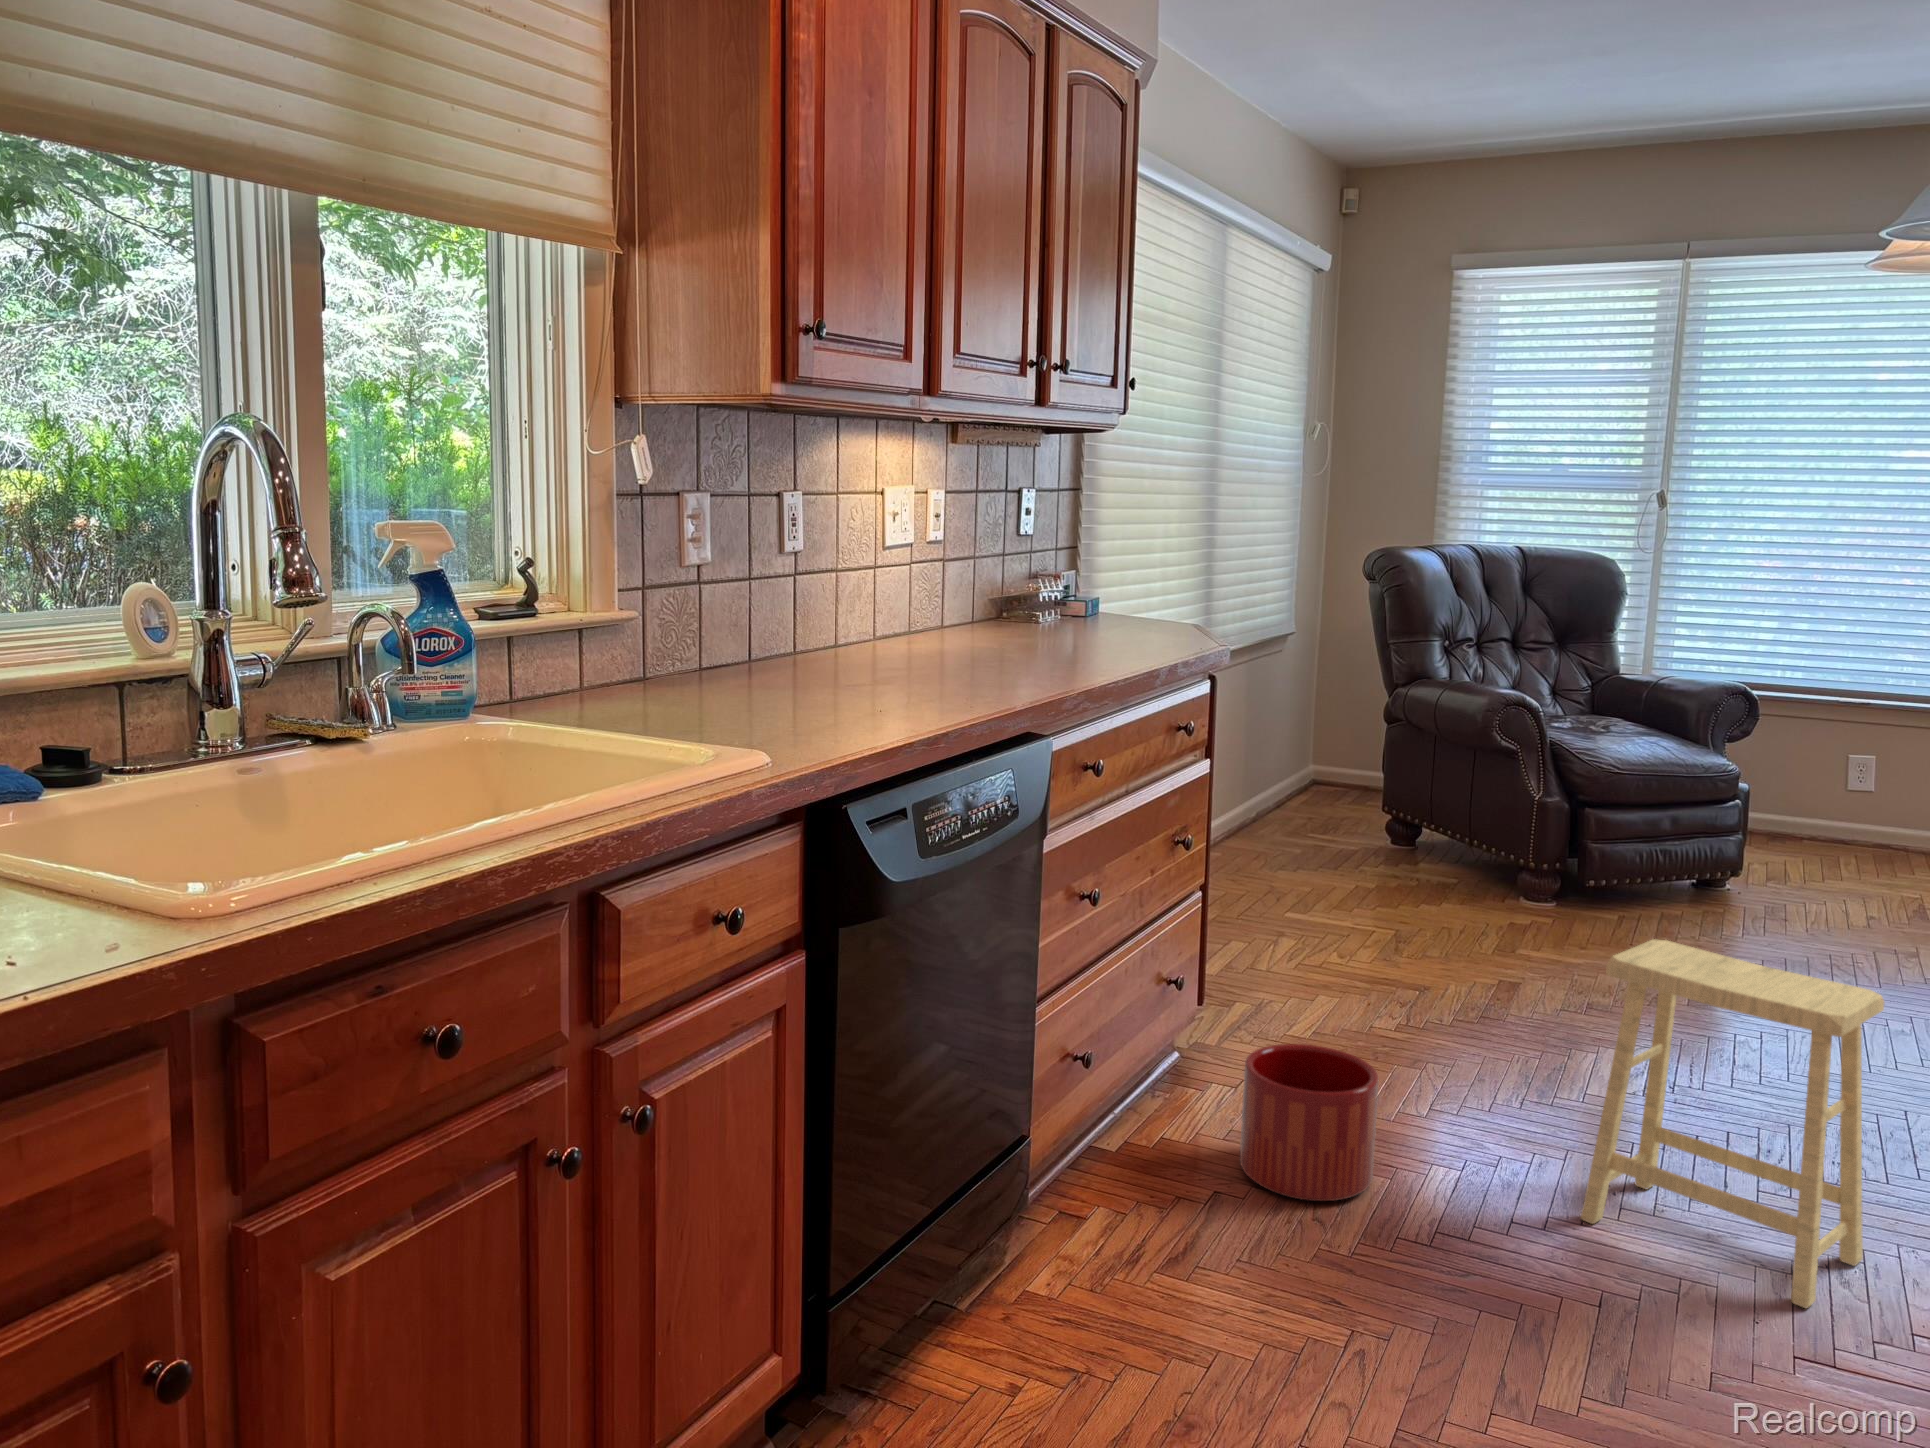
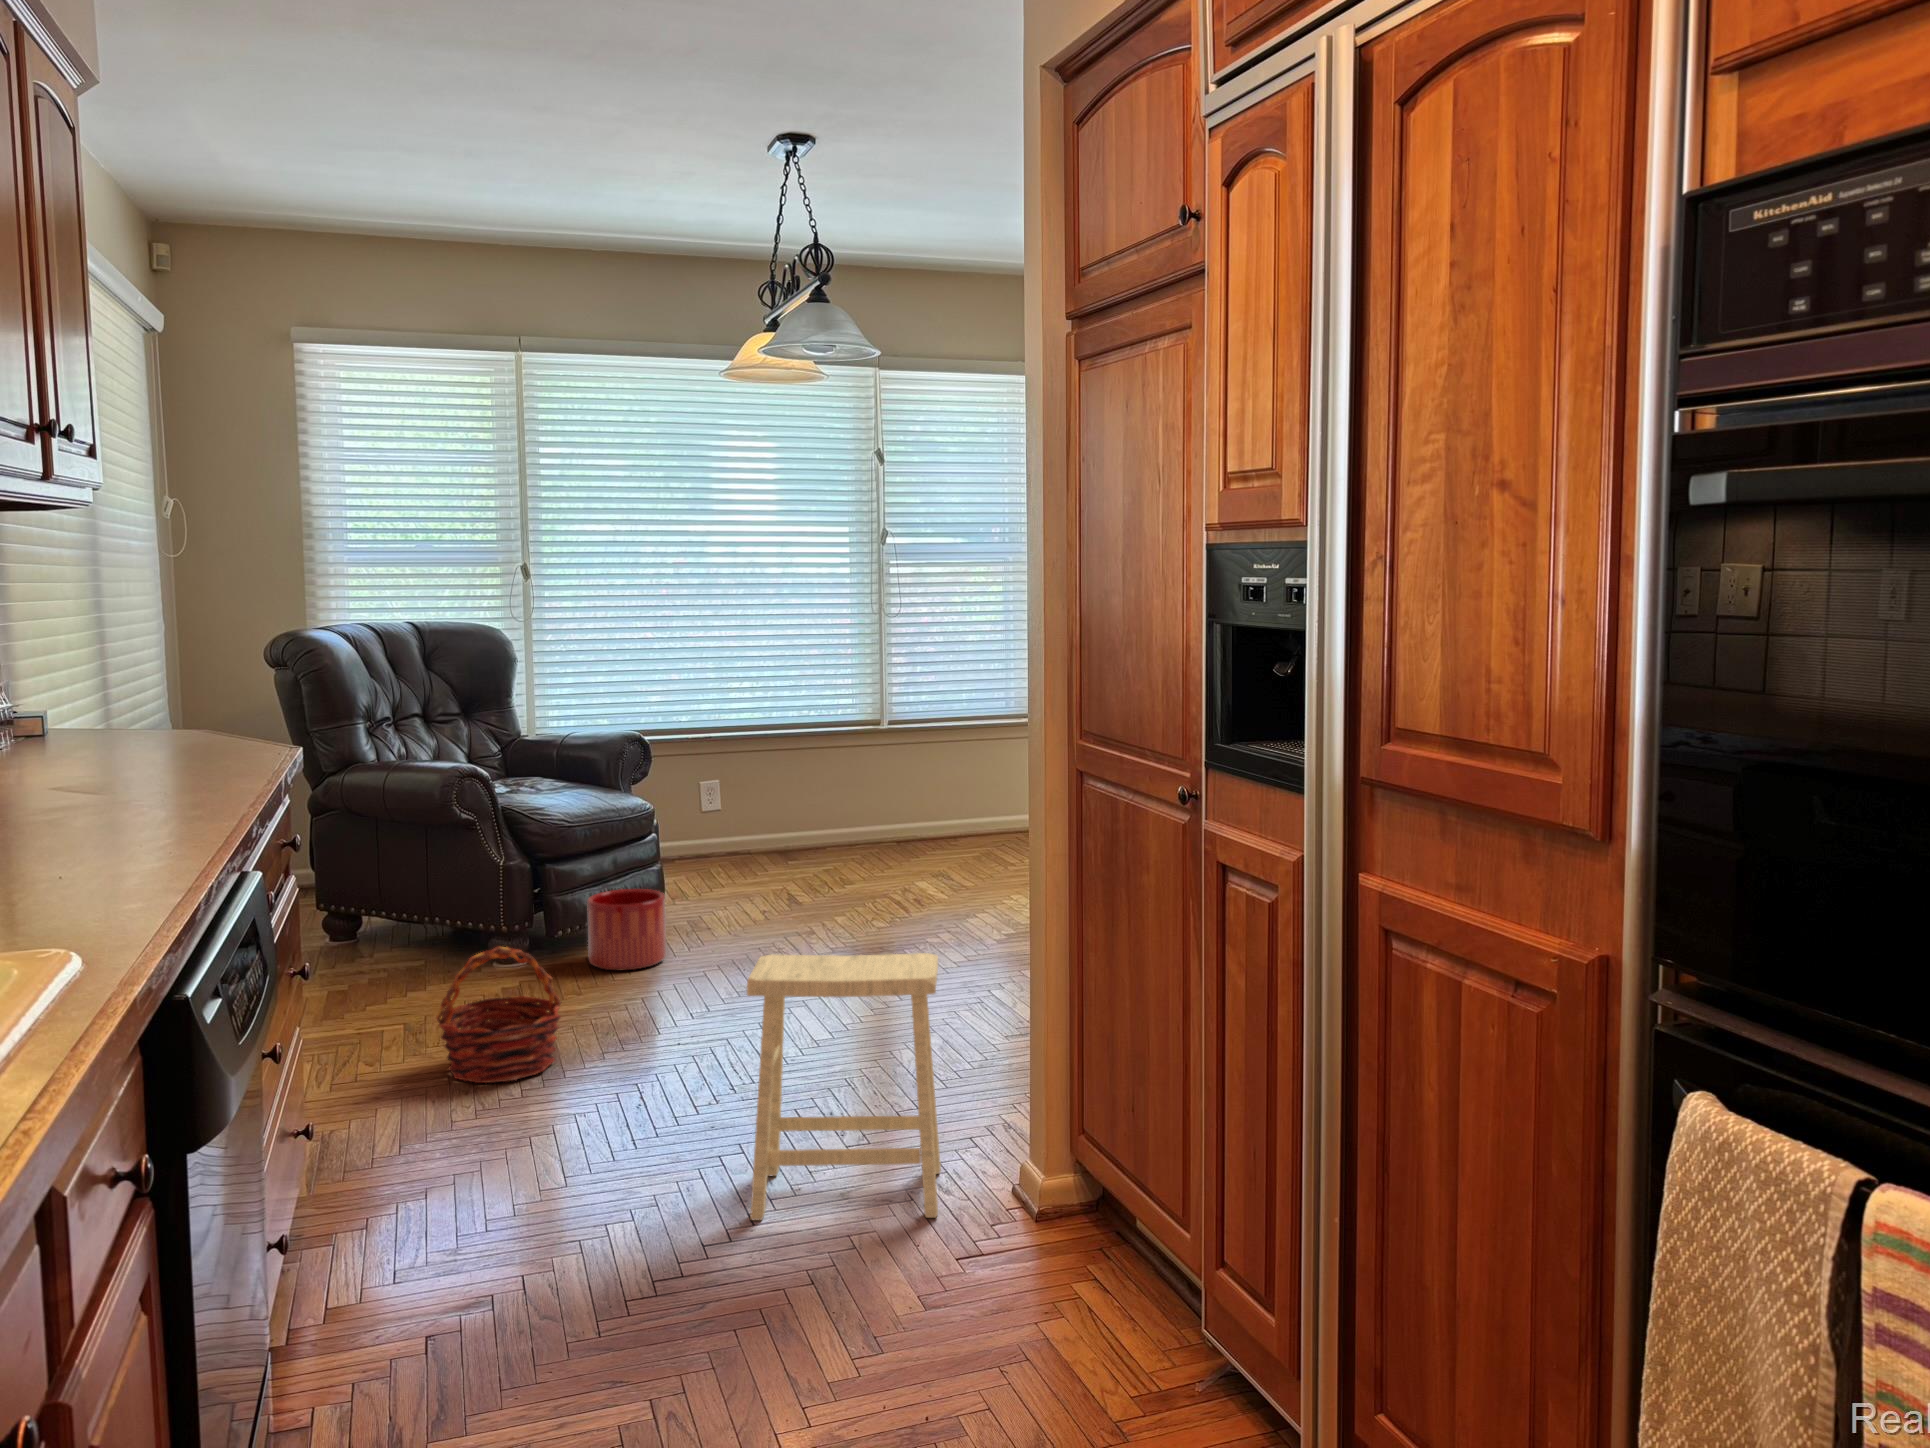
basket: none [1393,873,1523,1010] -> present [436,947,562,1083]
planter: present [1240,1044,1378,1201] -> present [587,889,666,971]

